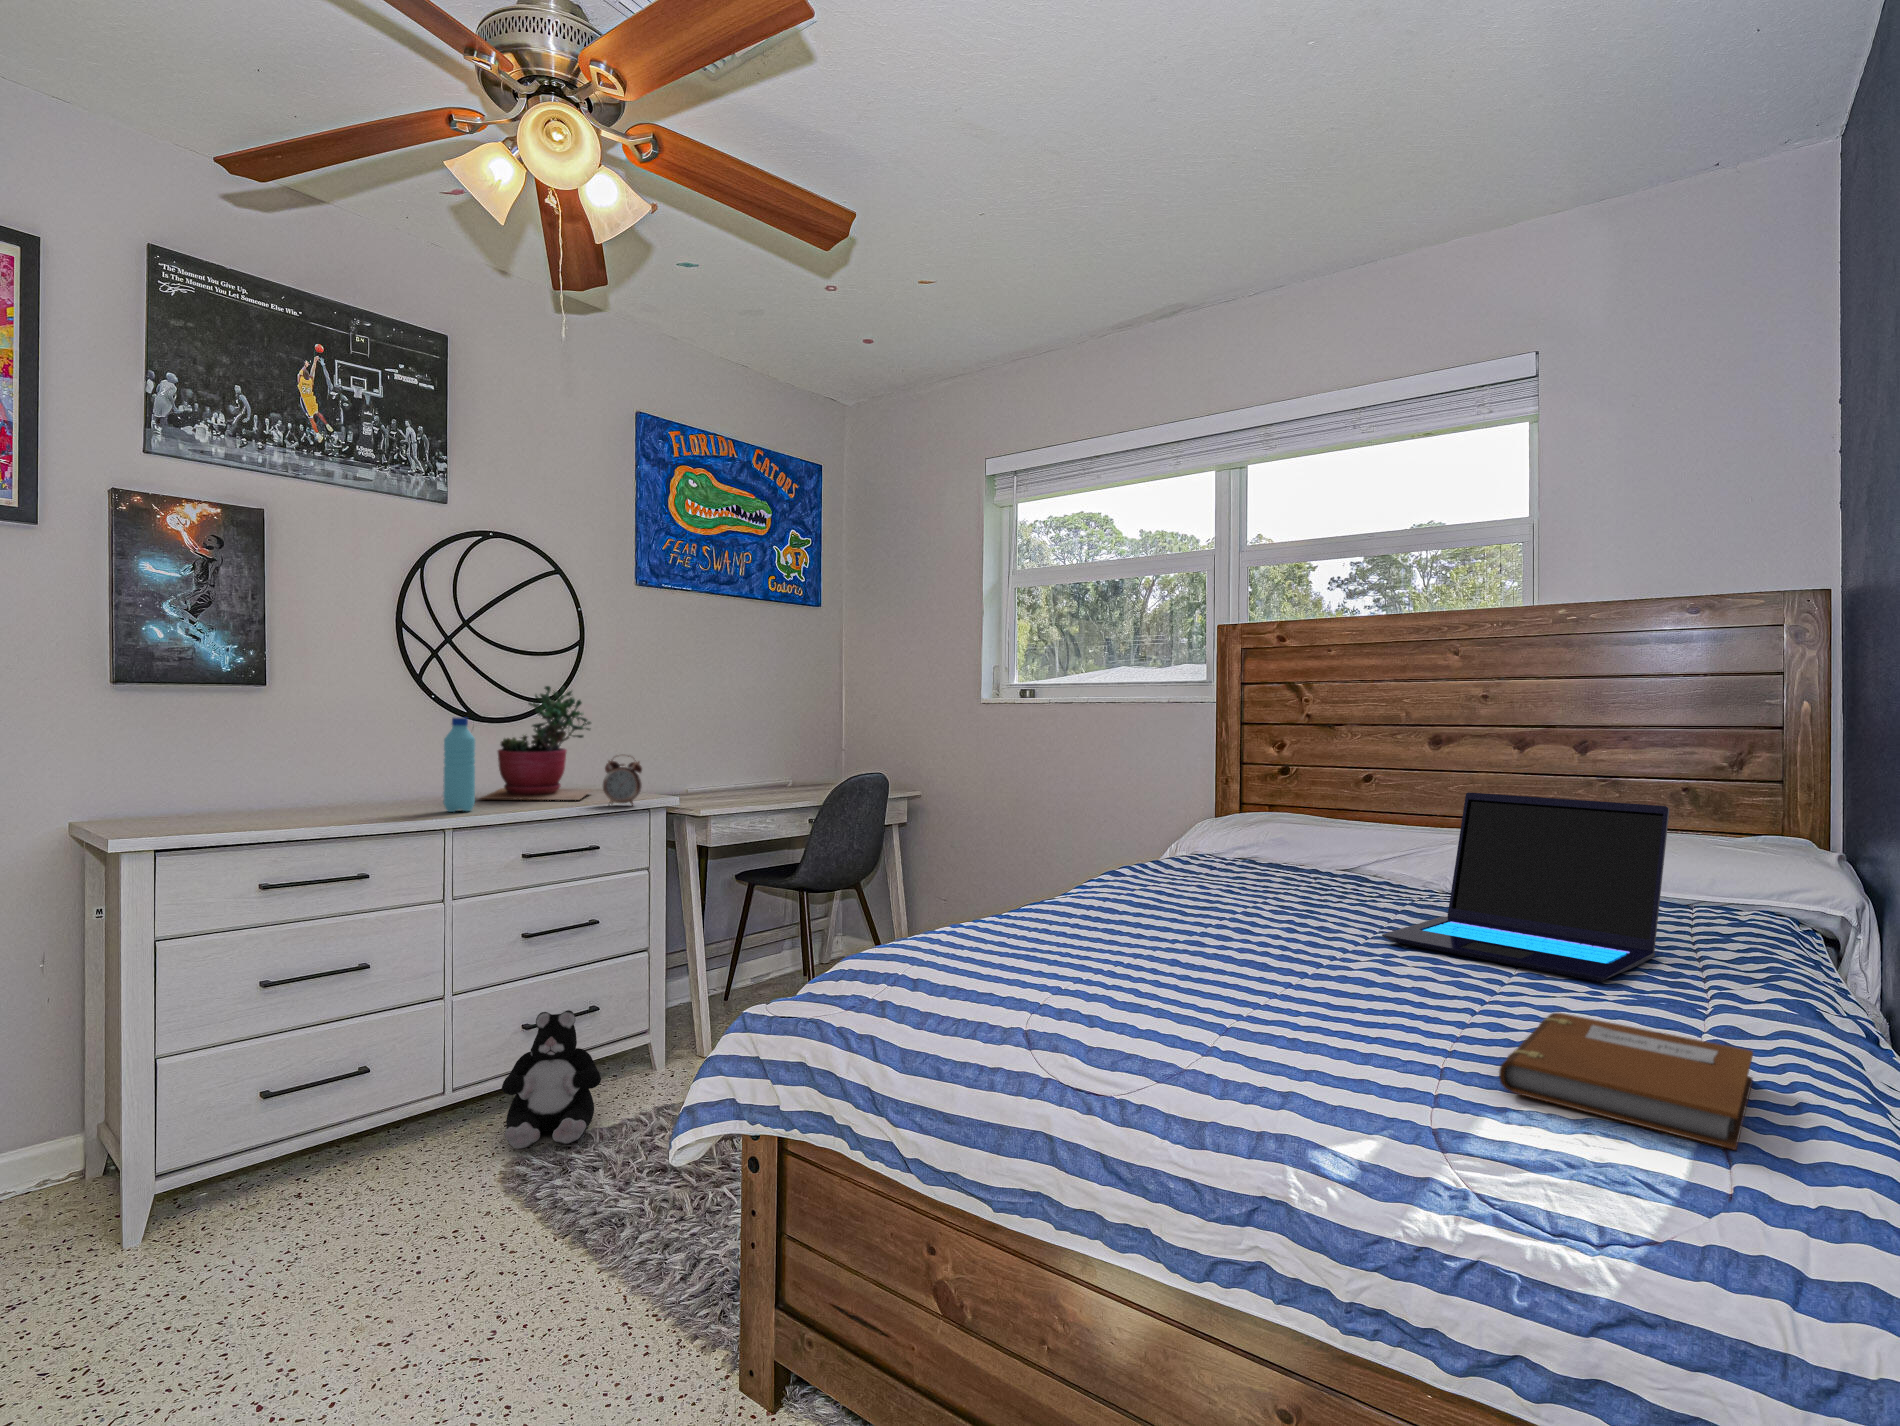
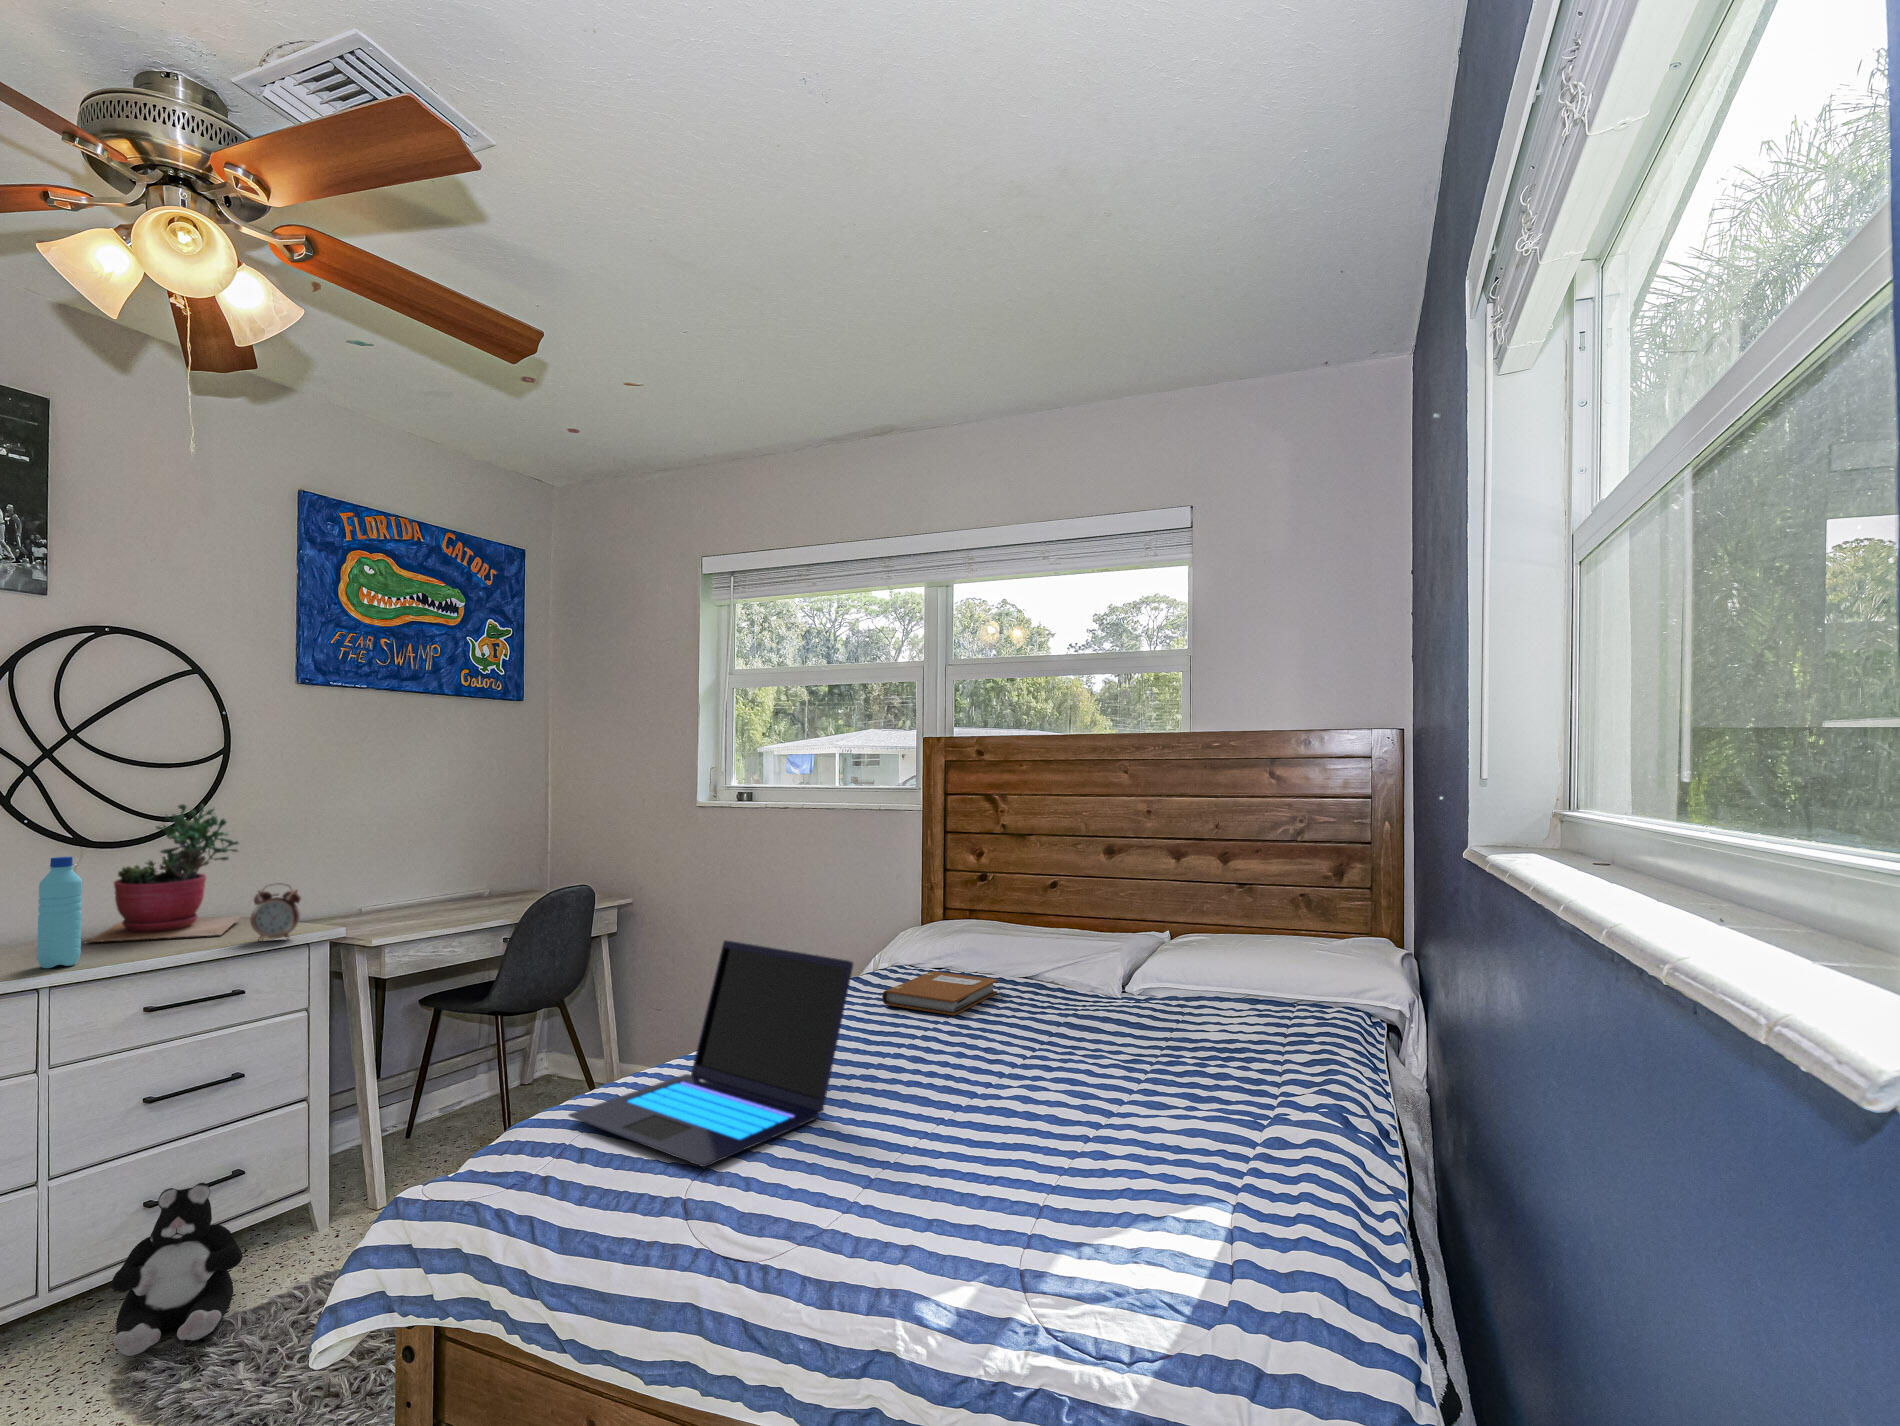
laptop: present [1382,792,1669,982] -> present [569,940,854,1167]
notebook: present [1499,1013,1753,1150] -> present [882,971,998,1015]

